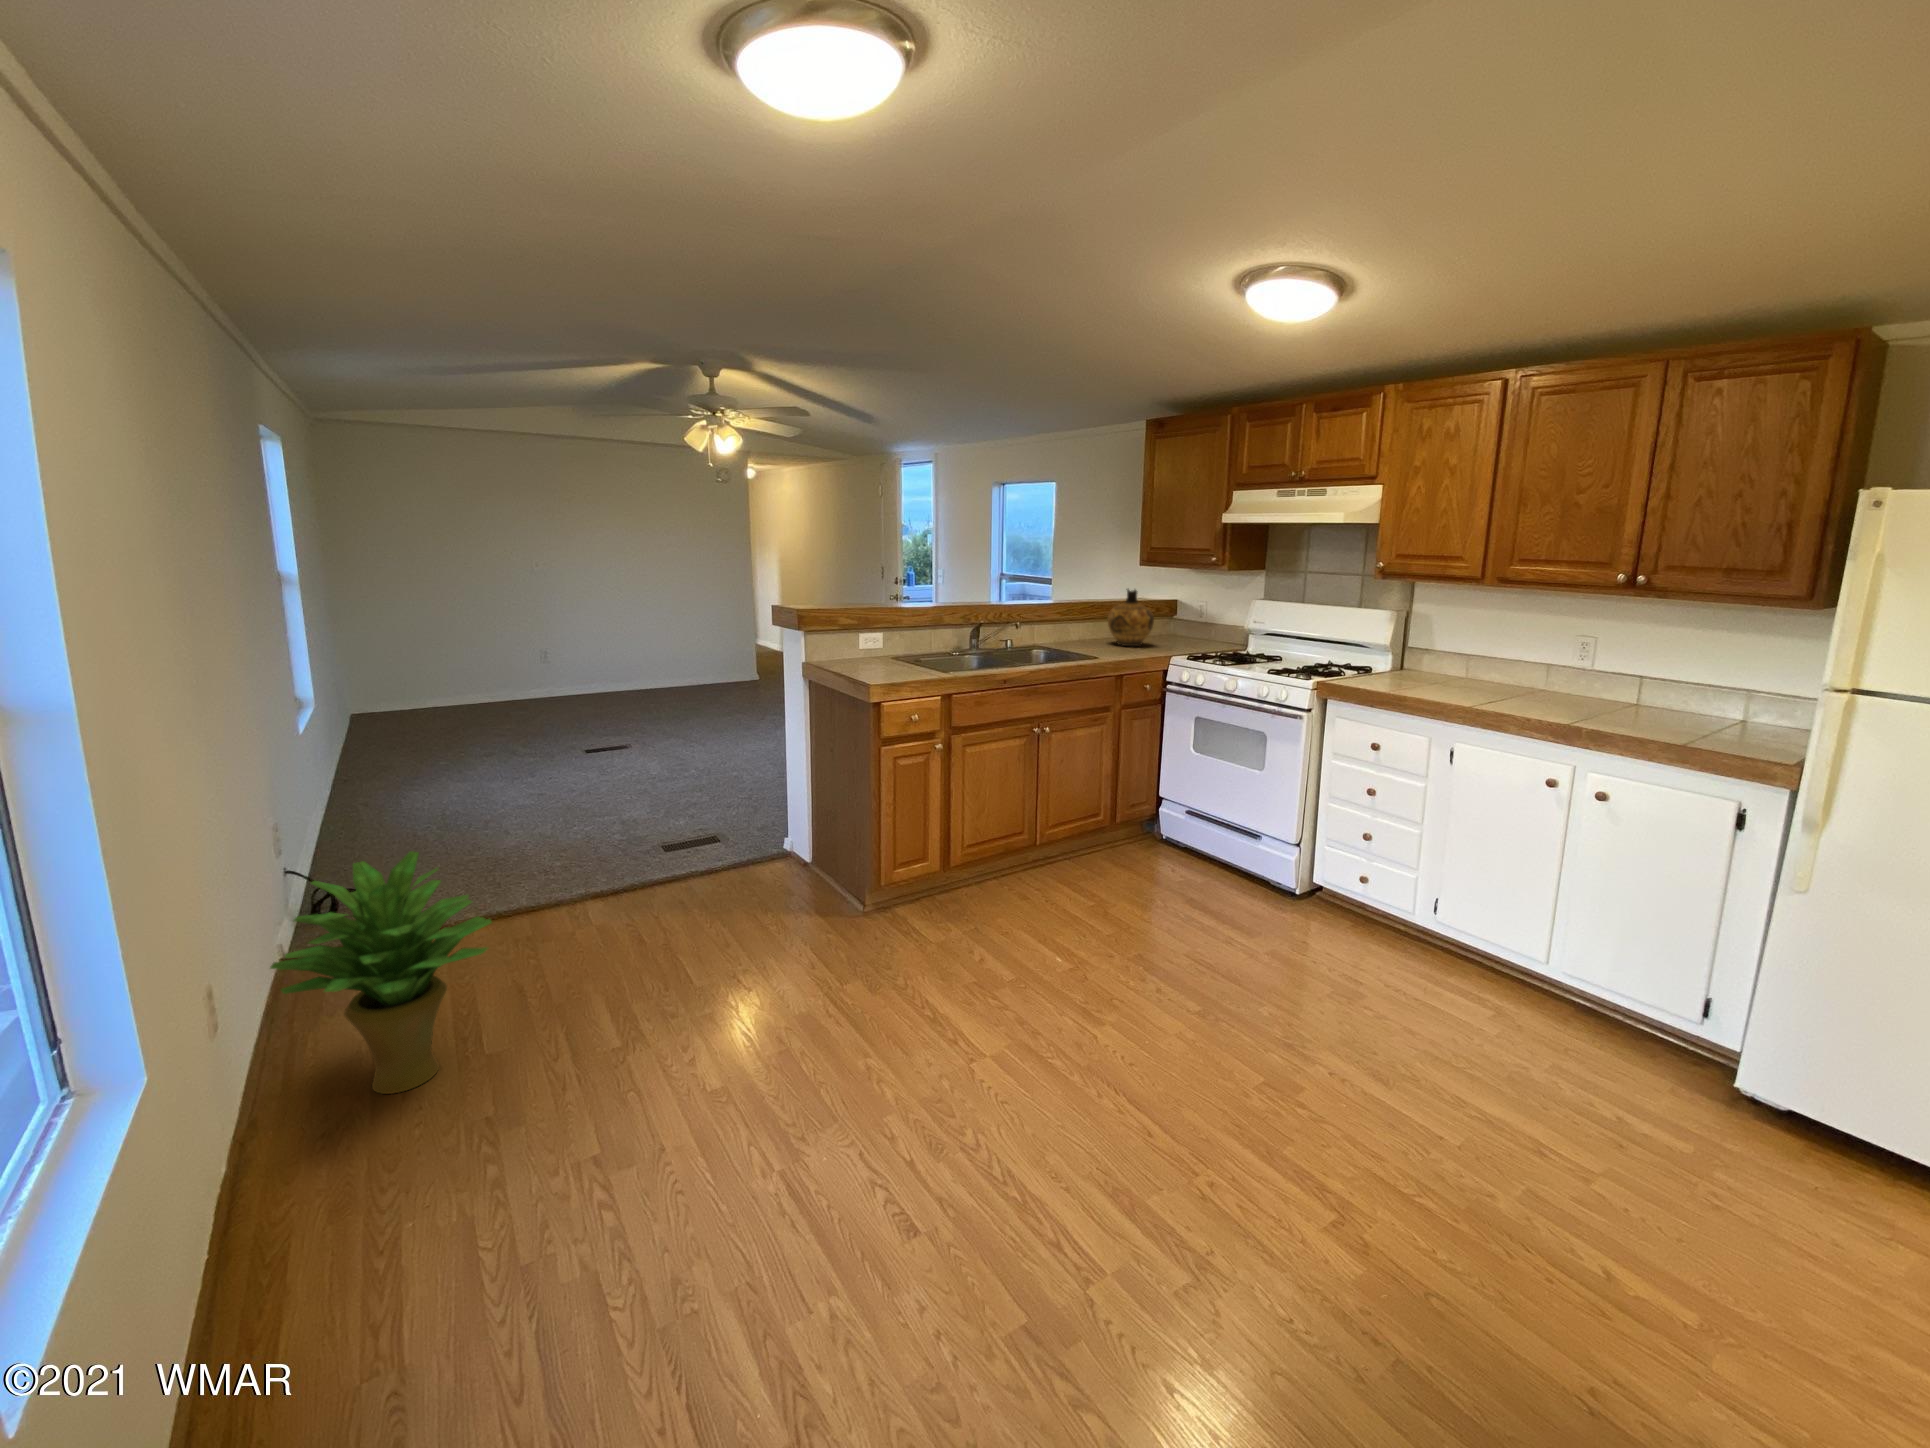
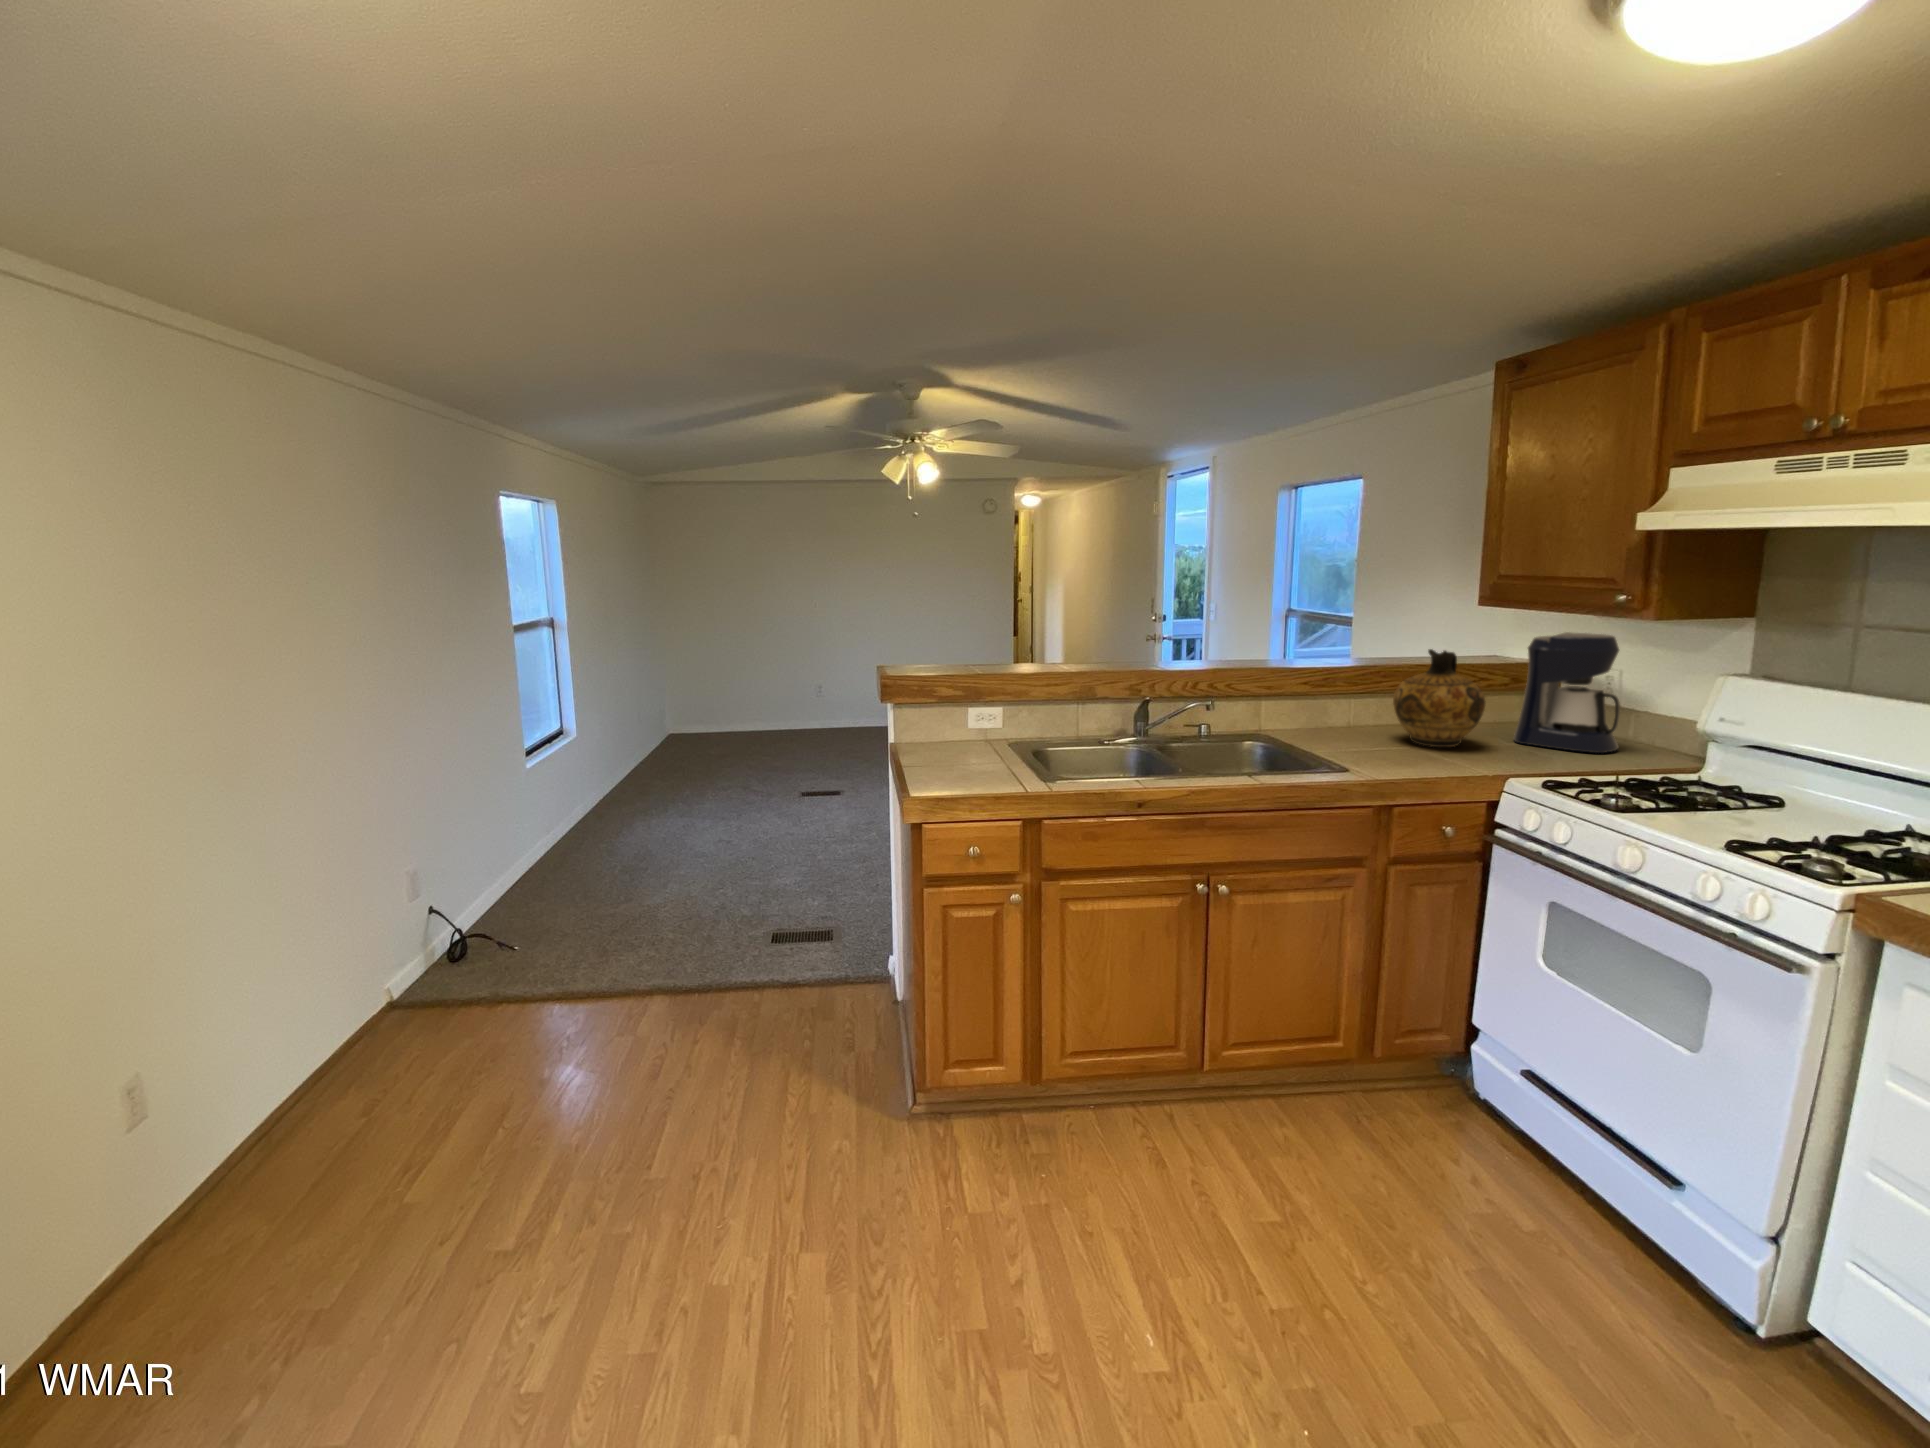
coffee maker: none [1163,580,1210,645] -> present [1514,632,1620,753]
potted plant: present [270,851,491,1094] -> none [168,960,411,1232]

